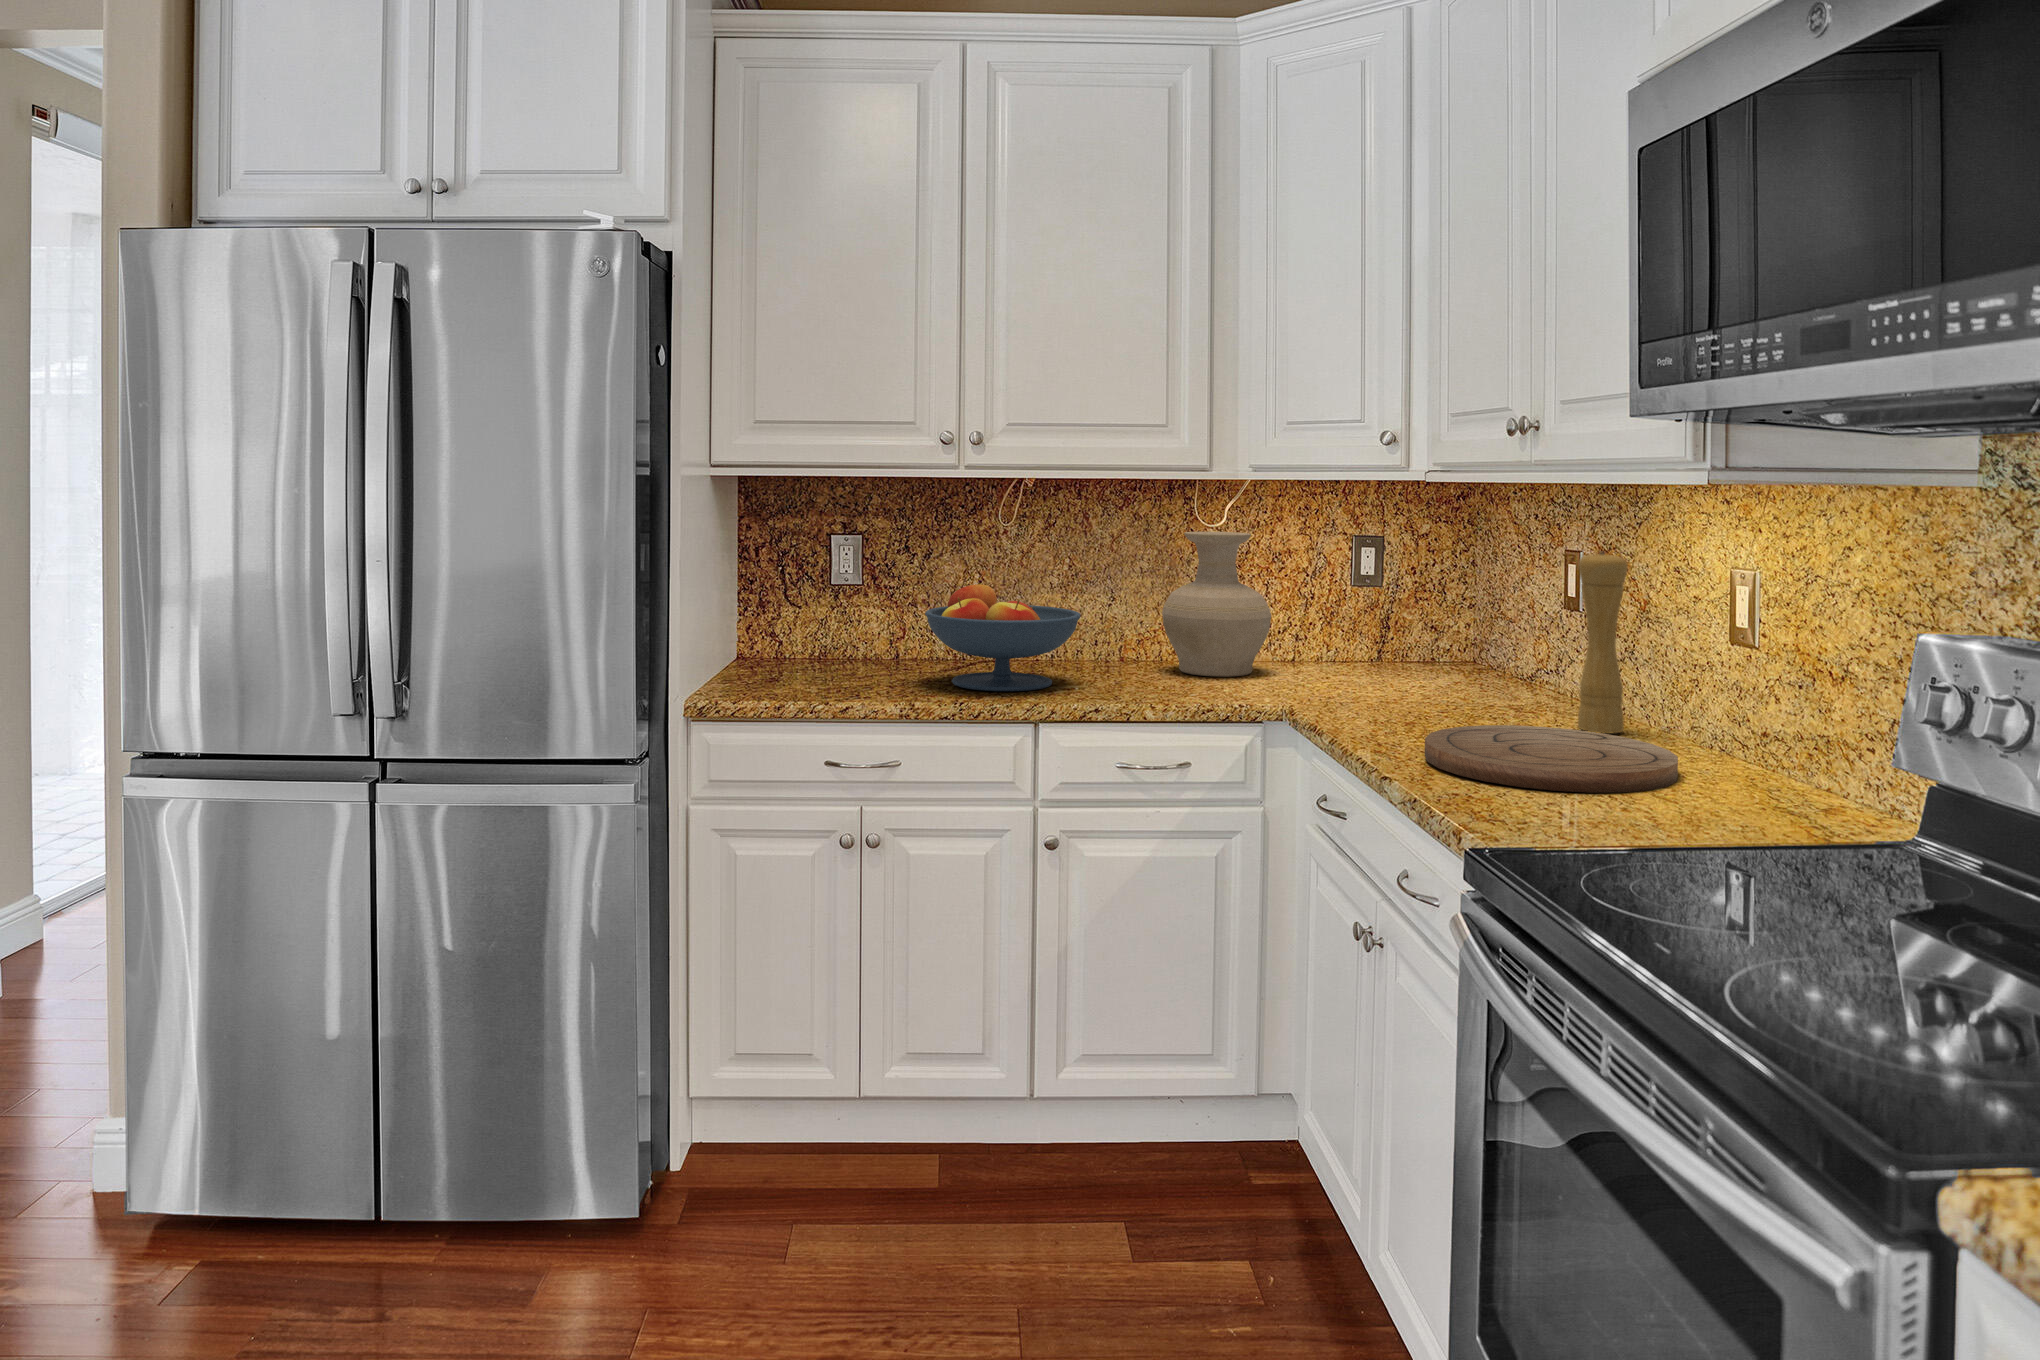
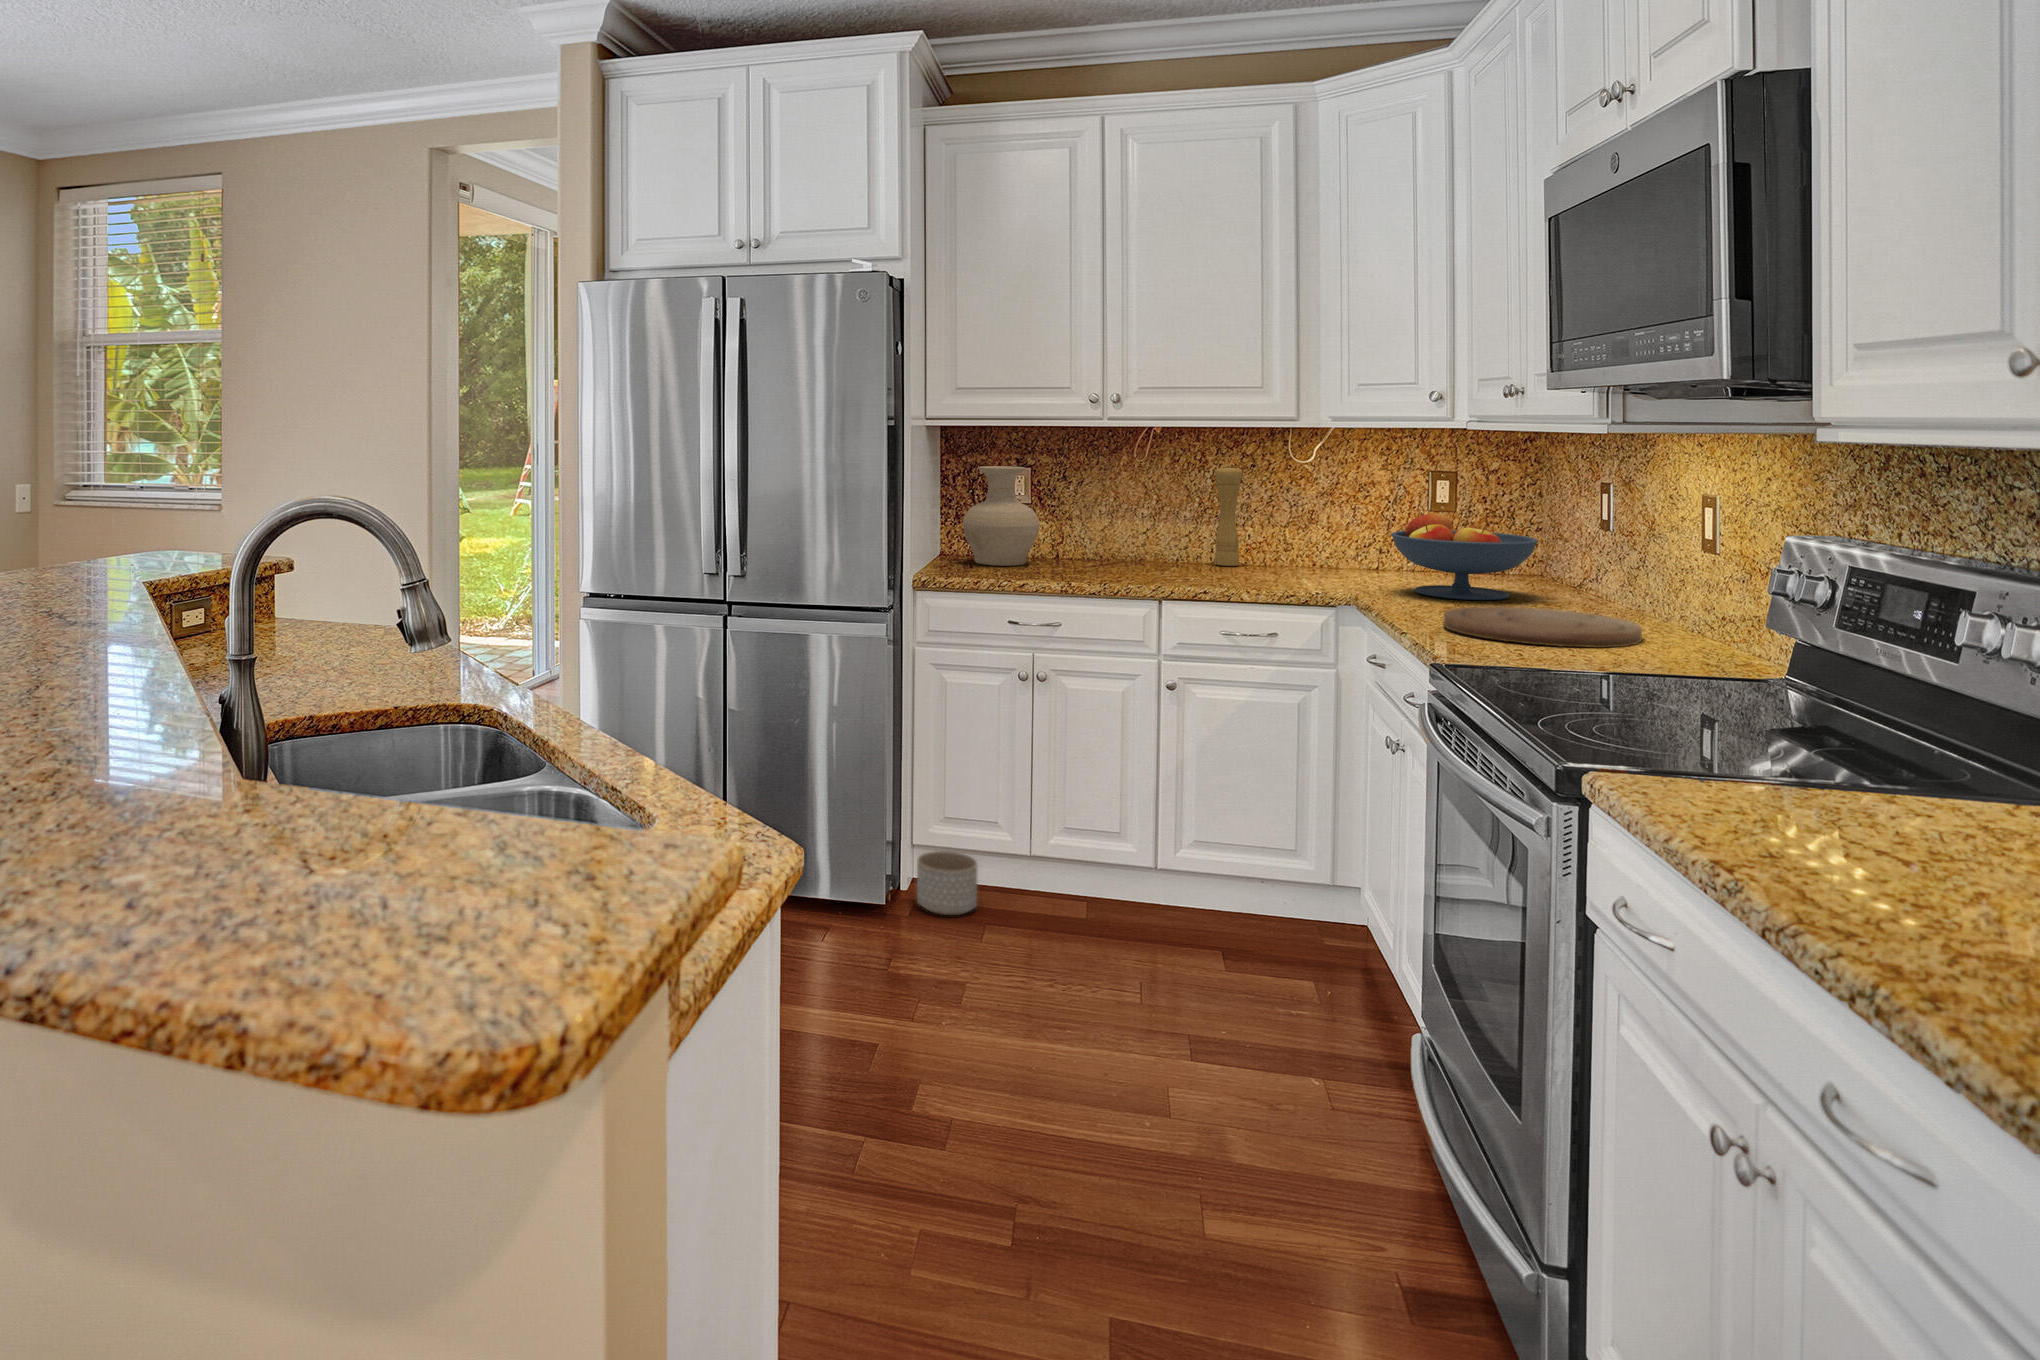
vase: present [1162,532,1271,677] -> present [963,466,1039,566]
pepper mill: present [1578,552,1628,734] -> present [1214,466,1242,566]
fruit bowl: present [925,583,1080,691] -> present [1391,512,1538,600]
planter: none [684,1116,777,1225] -> present [917,851,977,915]

